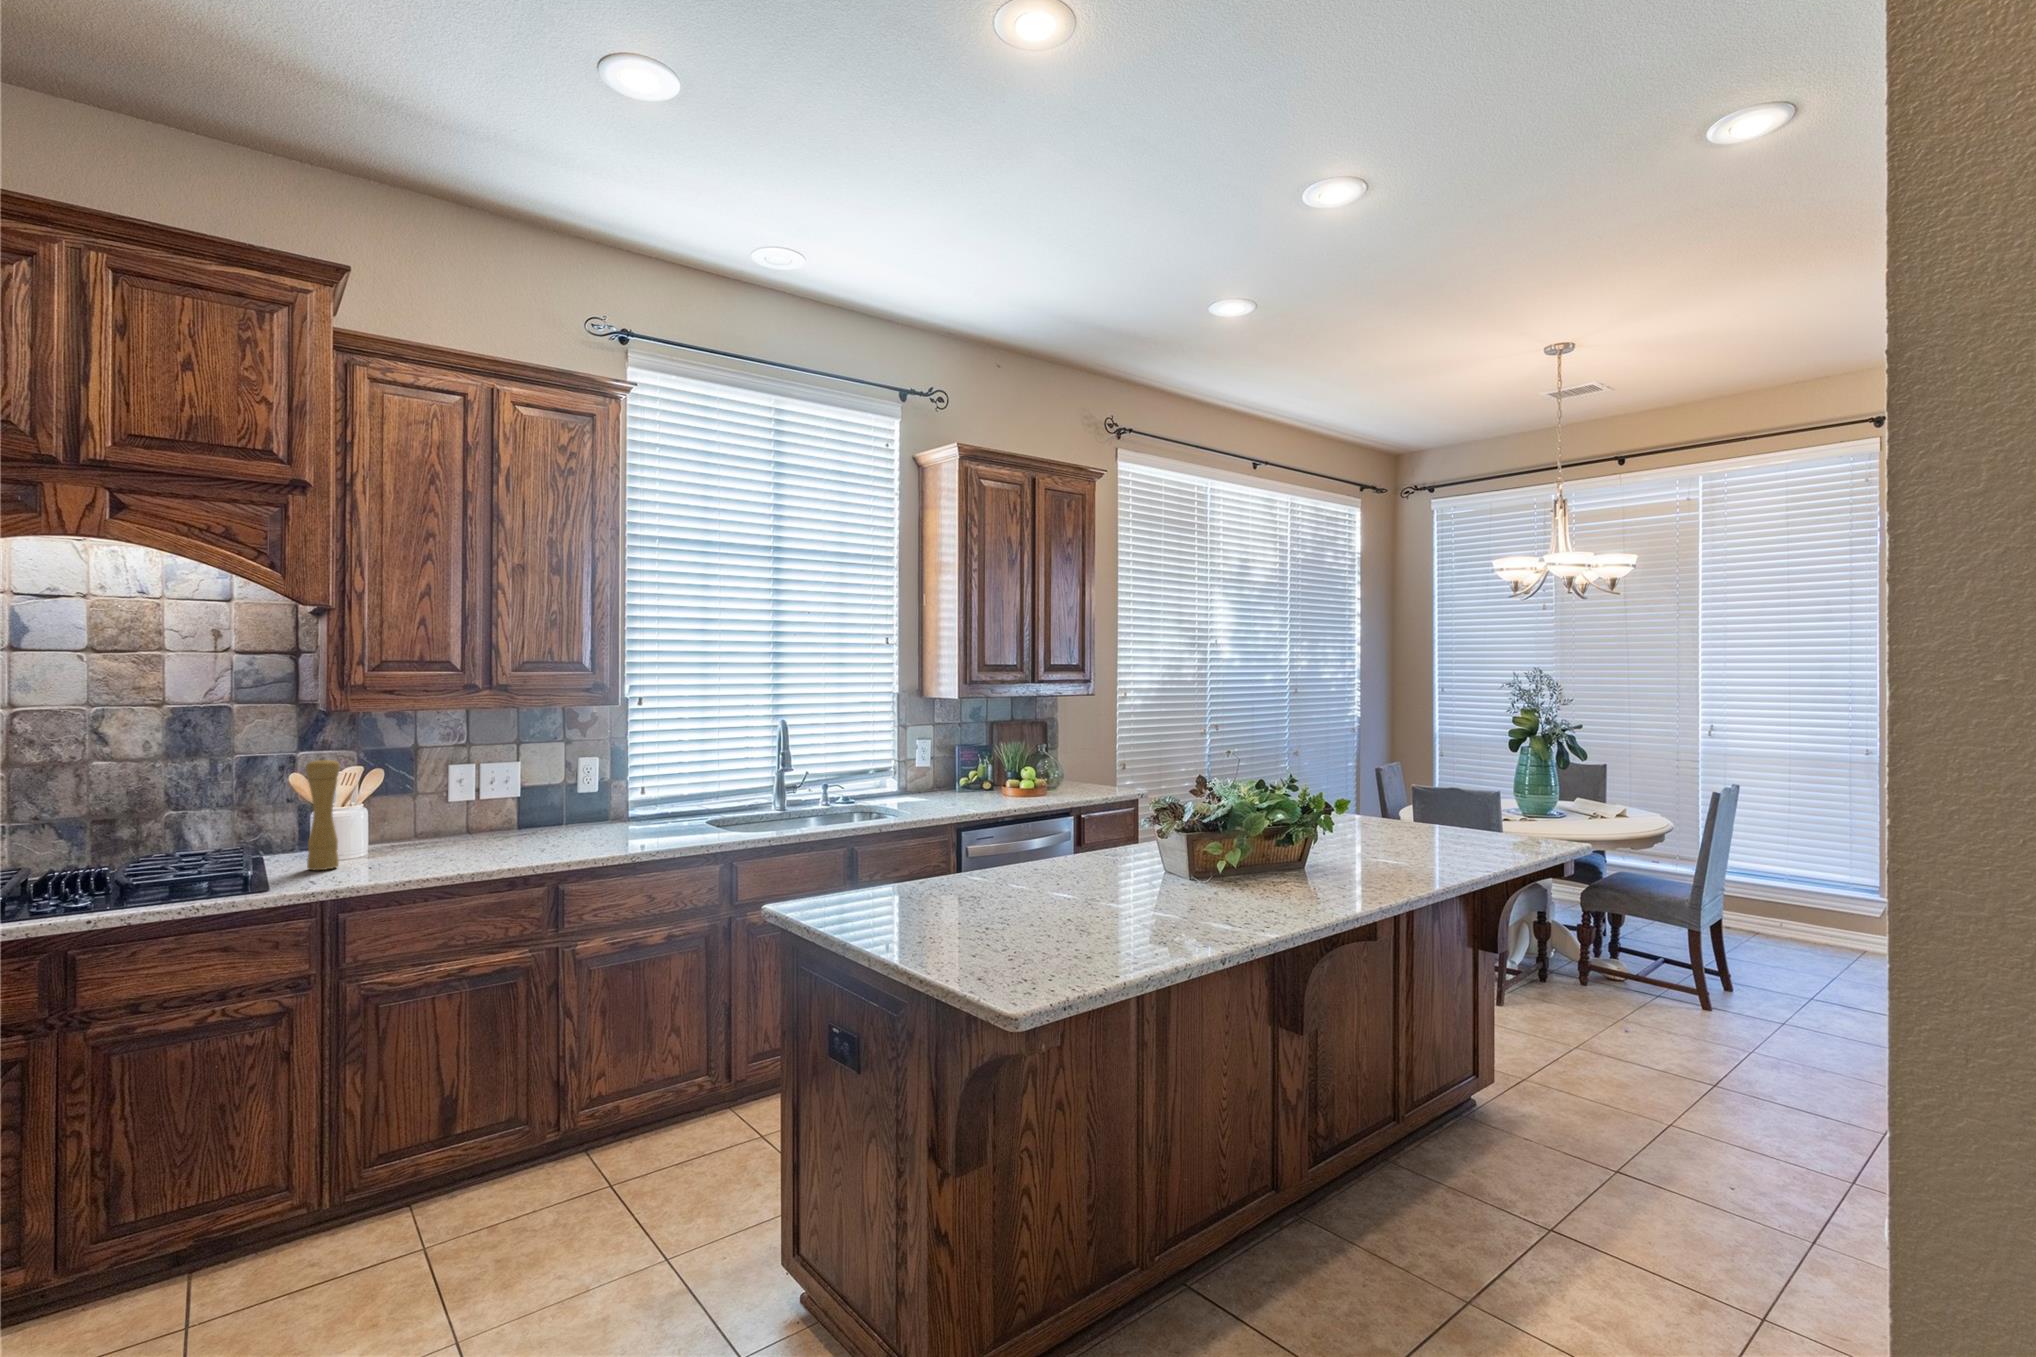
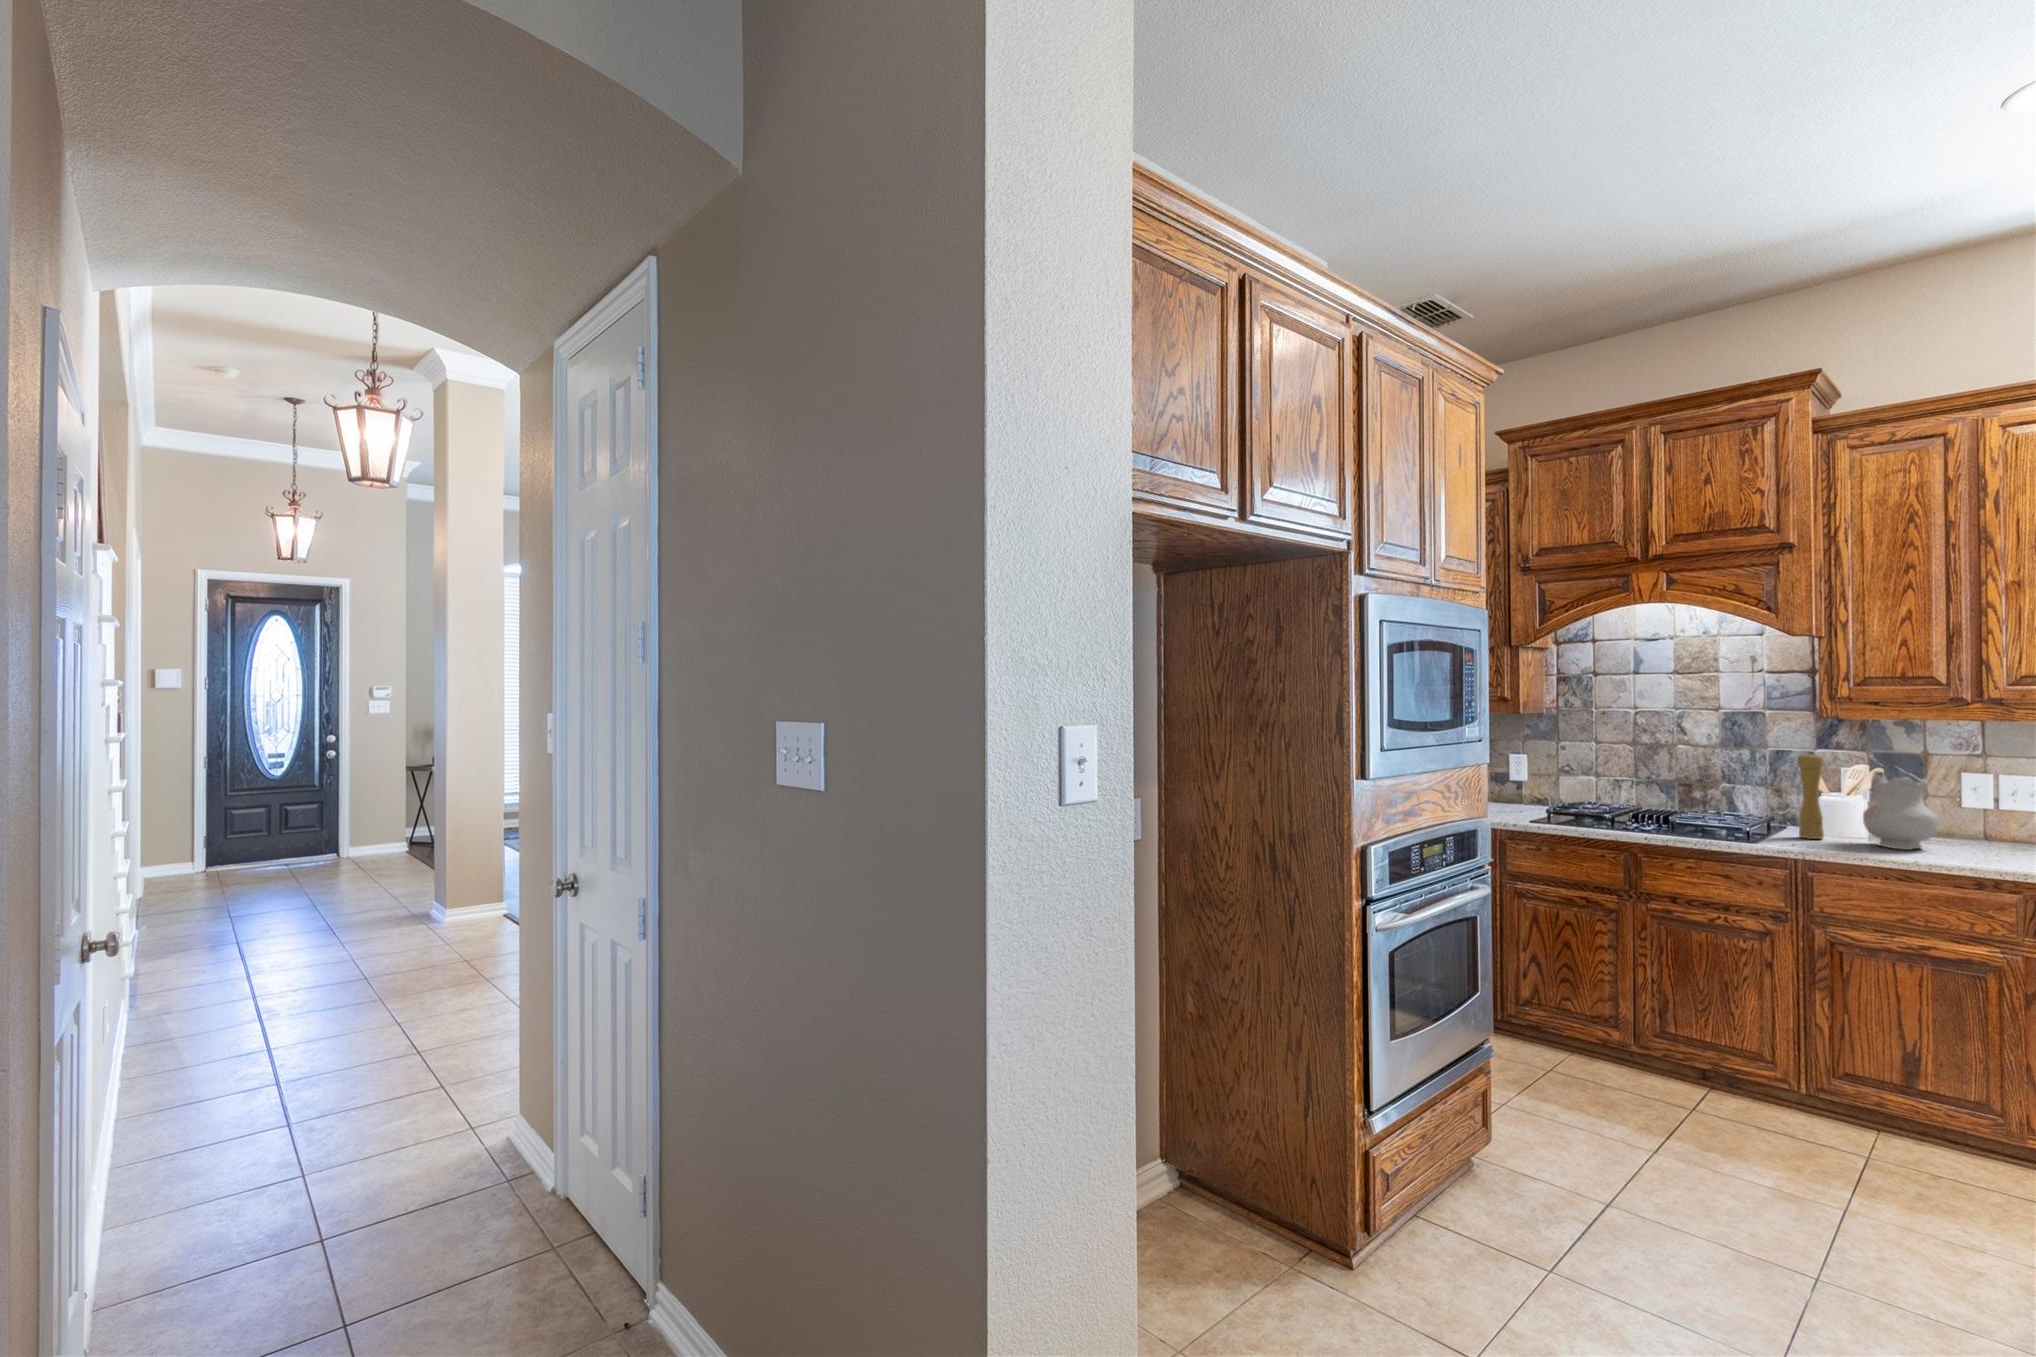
ceramic pitcher: none [386,773,464,864] -> present [1863,771,1939,850]

